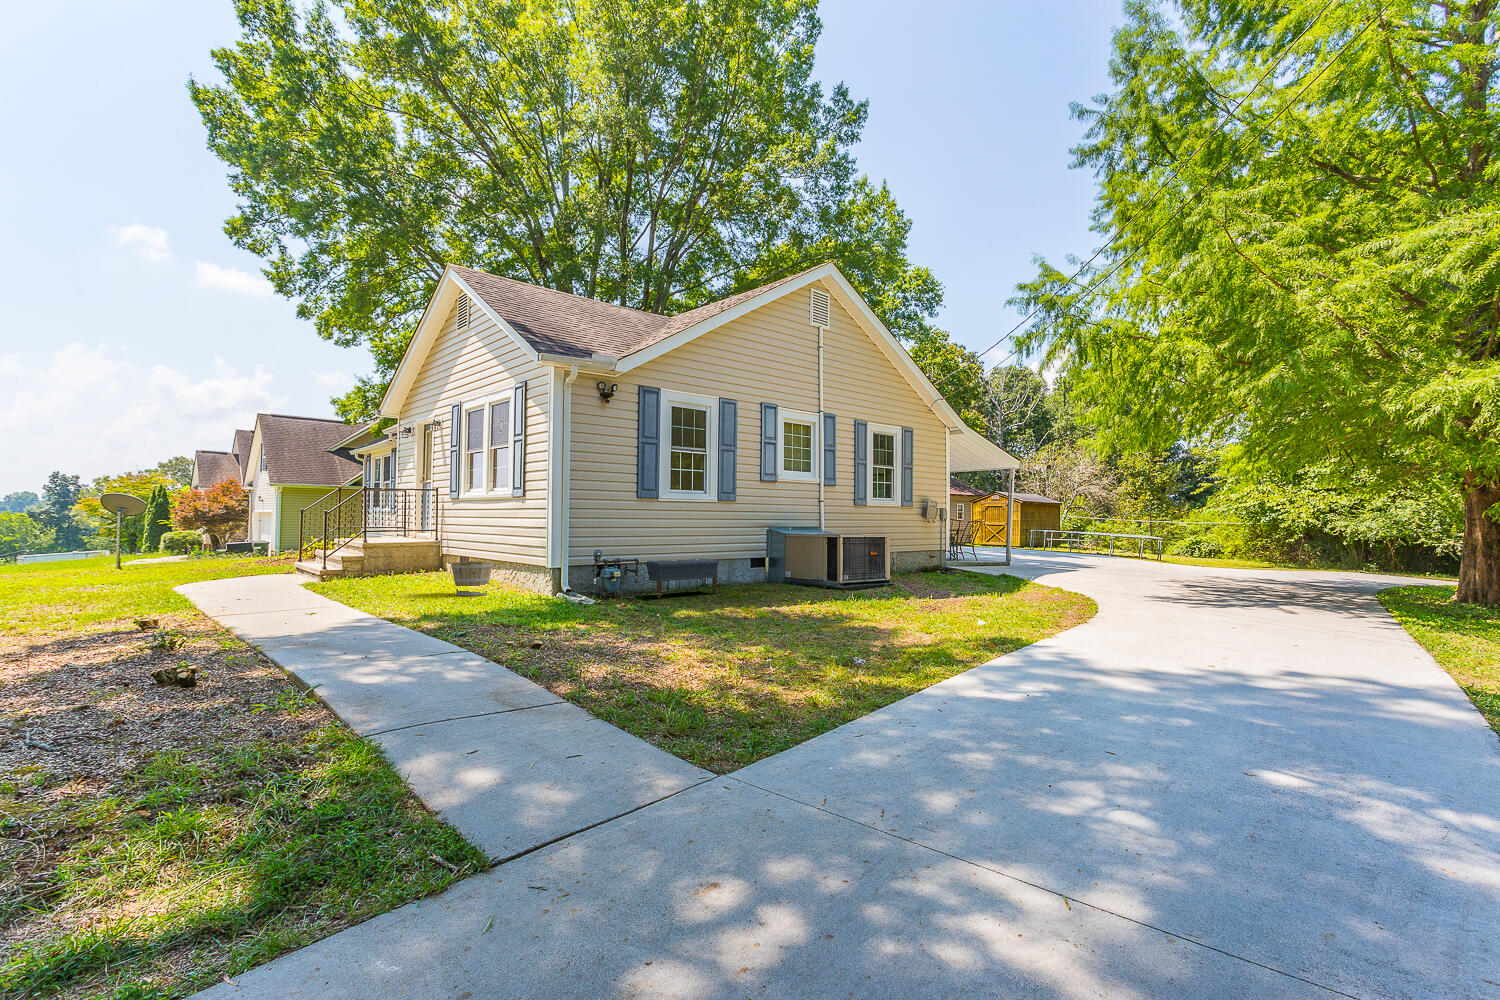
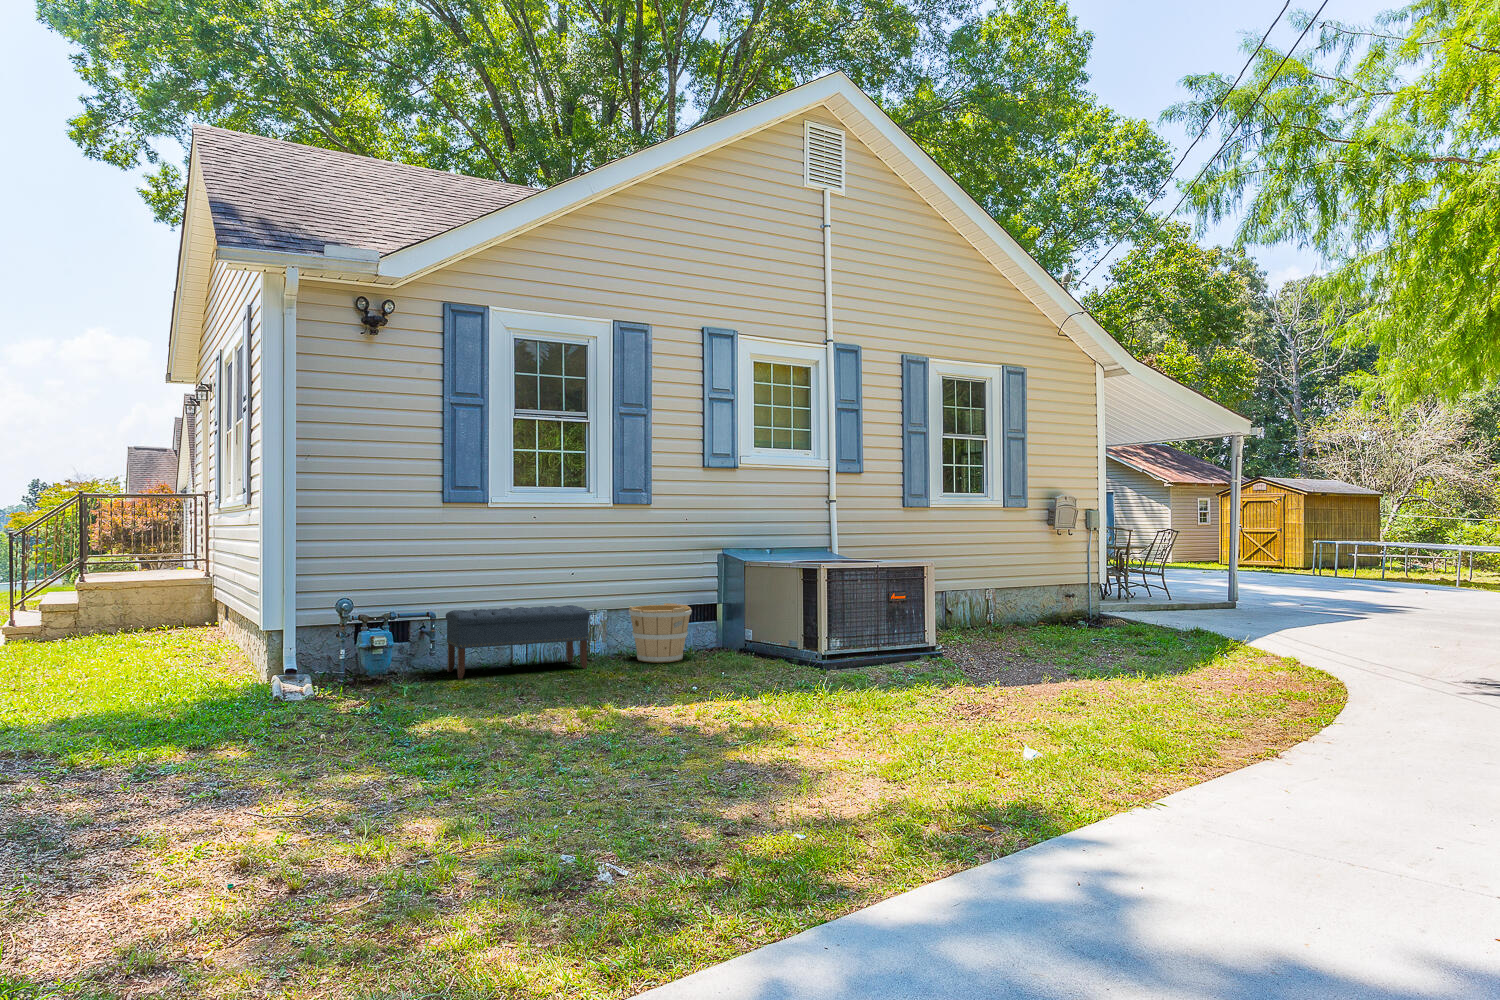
wooden bucket: present [451,561,493,596] -> present [629,603,692,663]

